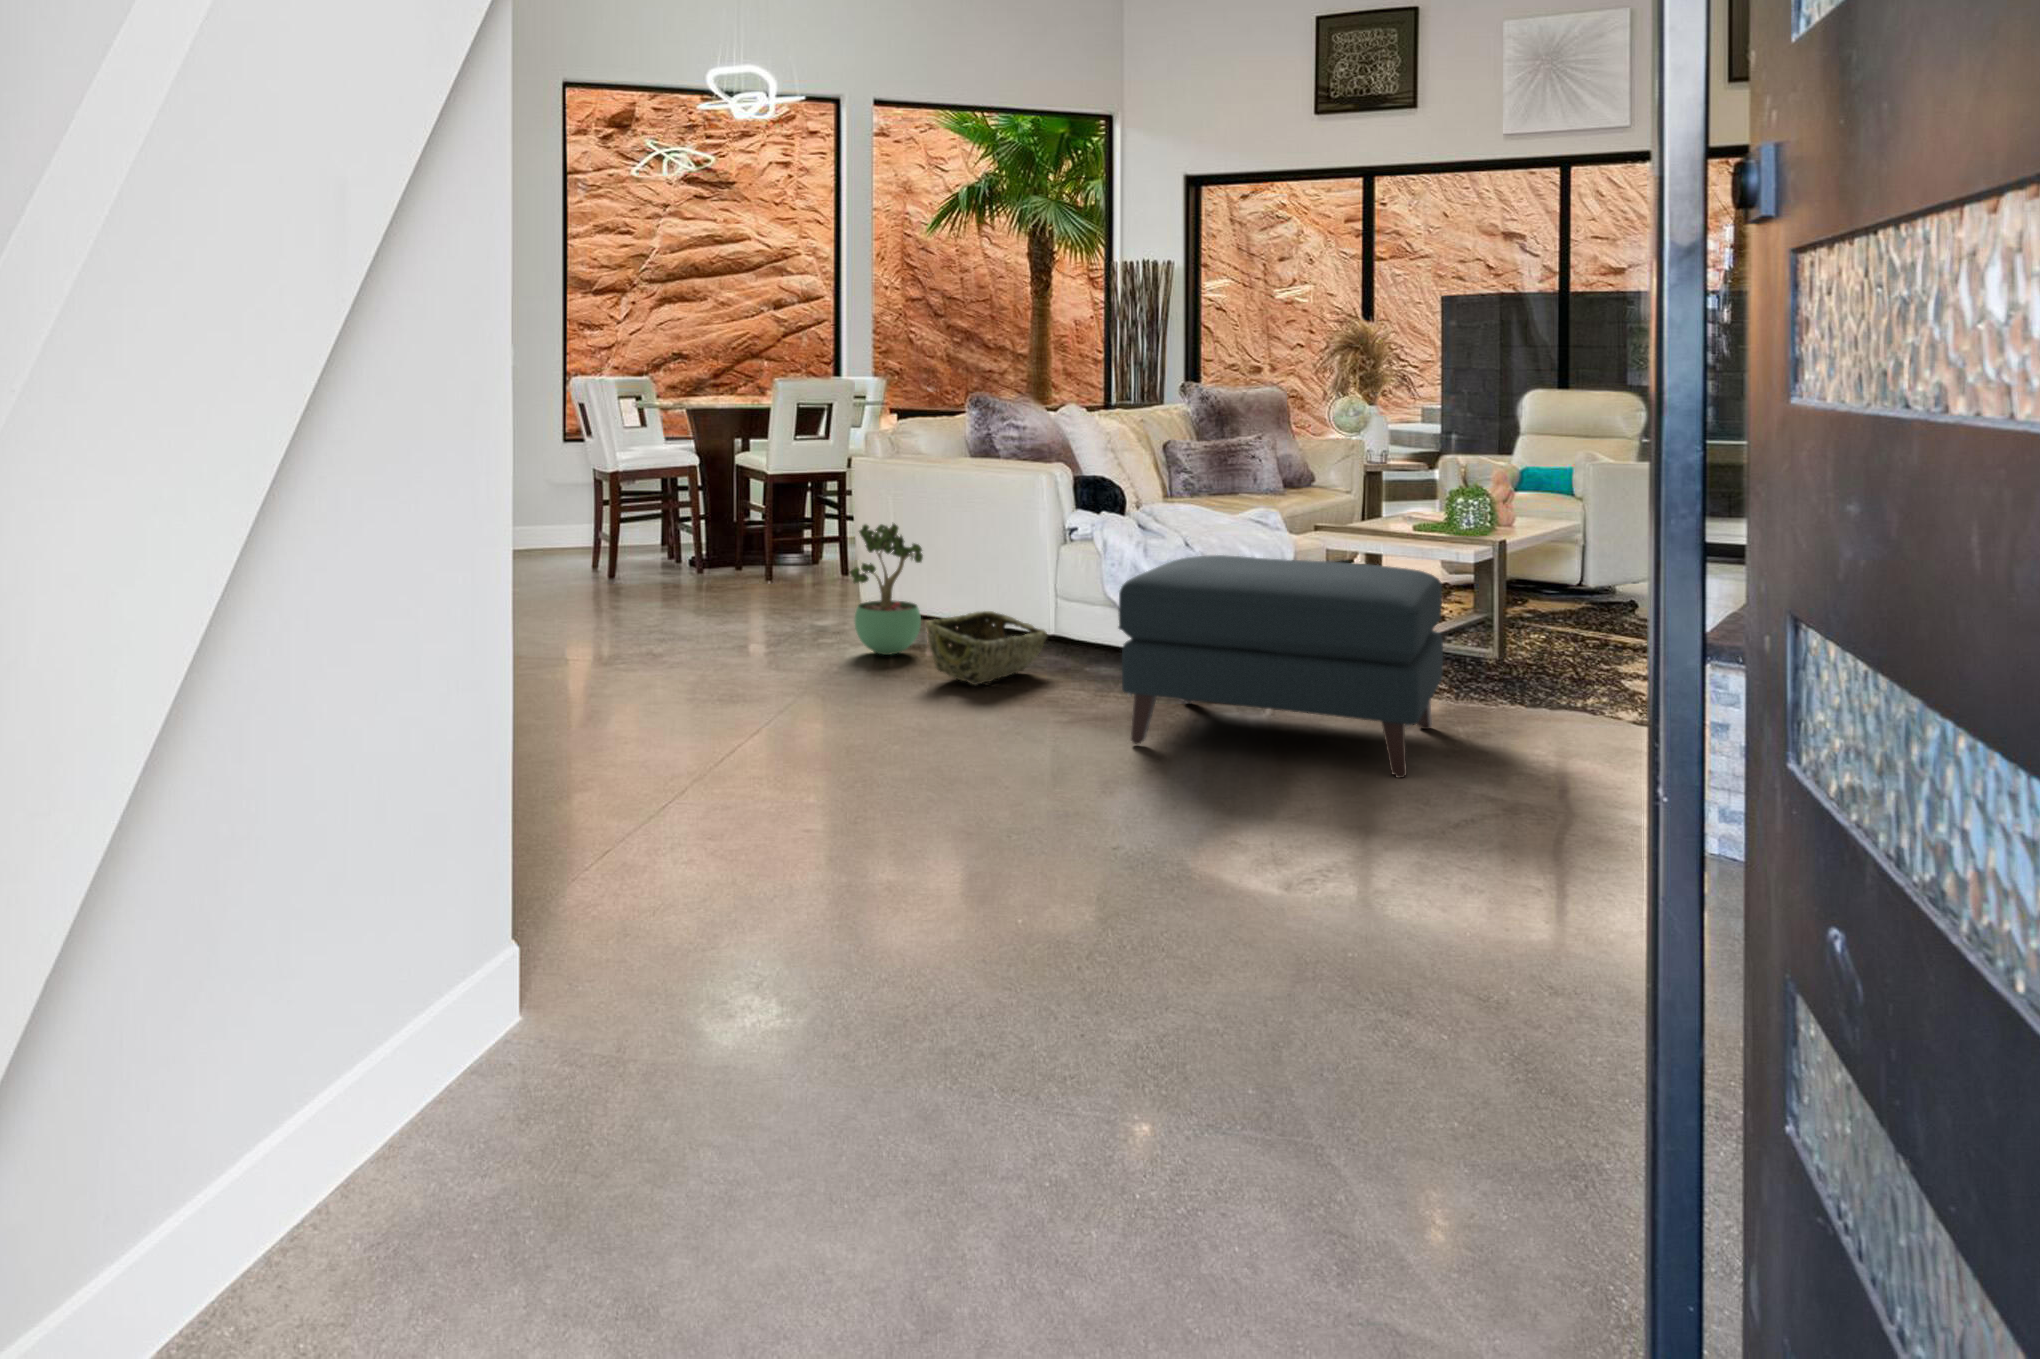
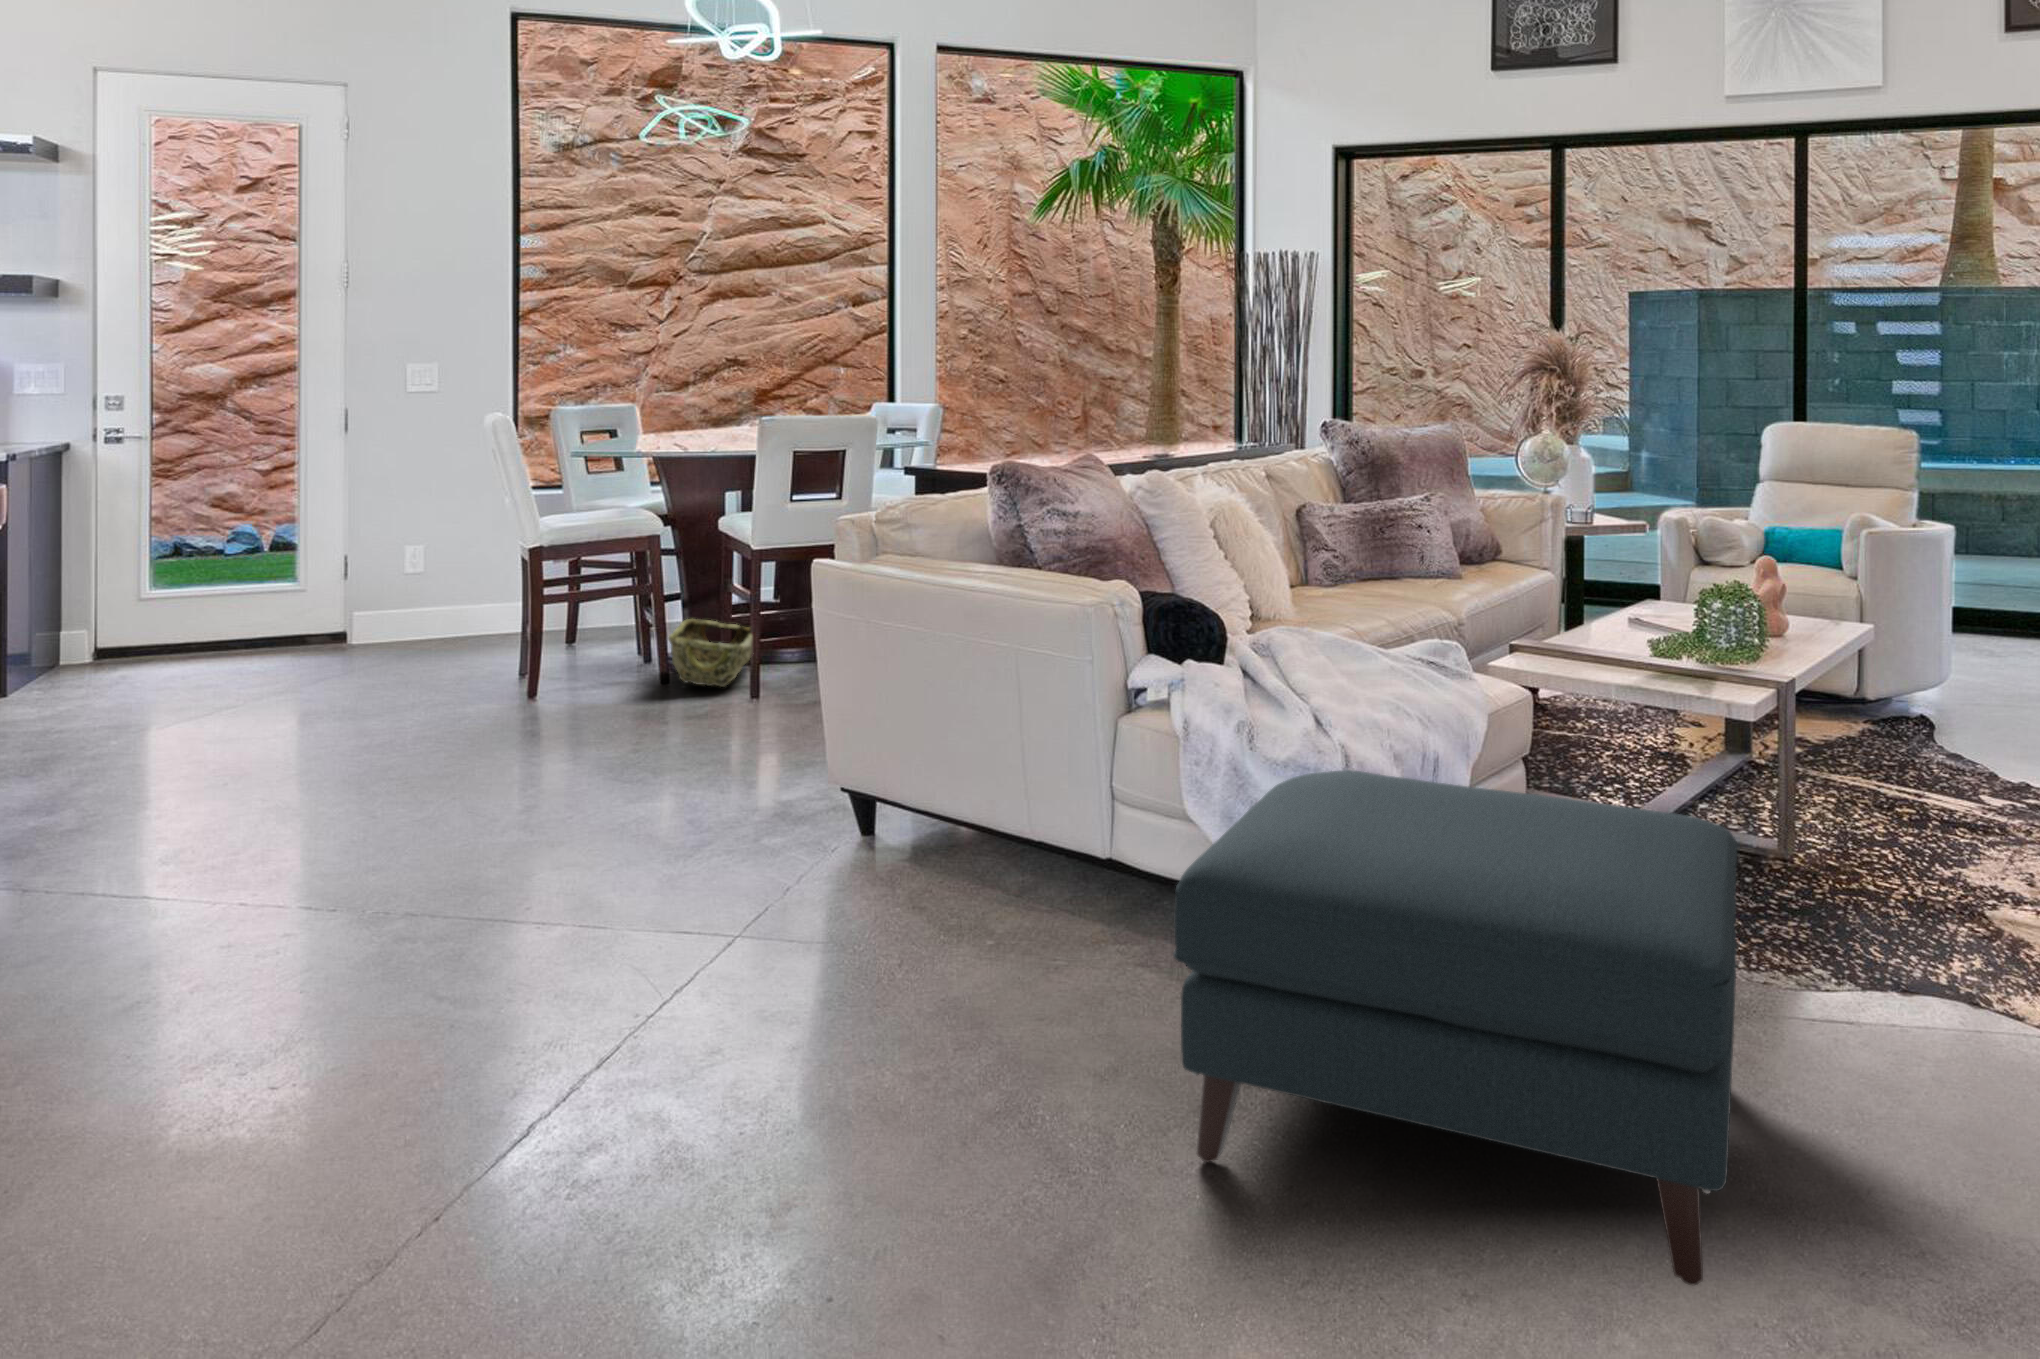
potted plant: present [850,524,923,655] -> none [812,669,920,868]
woven basket: present [925,611,1047,685] -> present [668,619,752,687]

